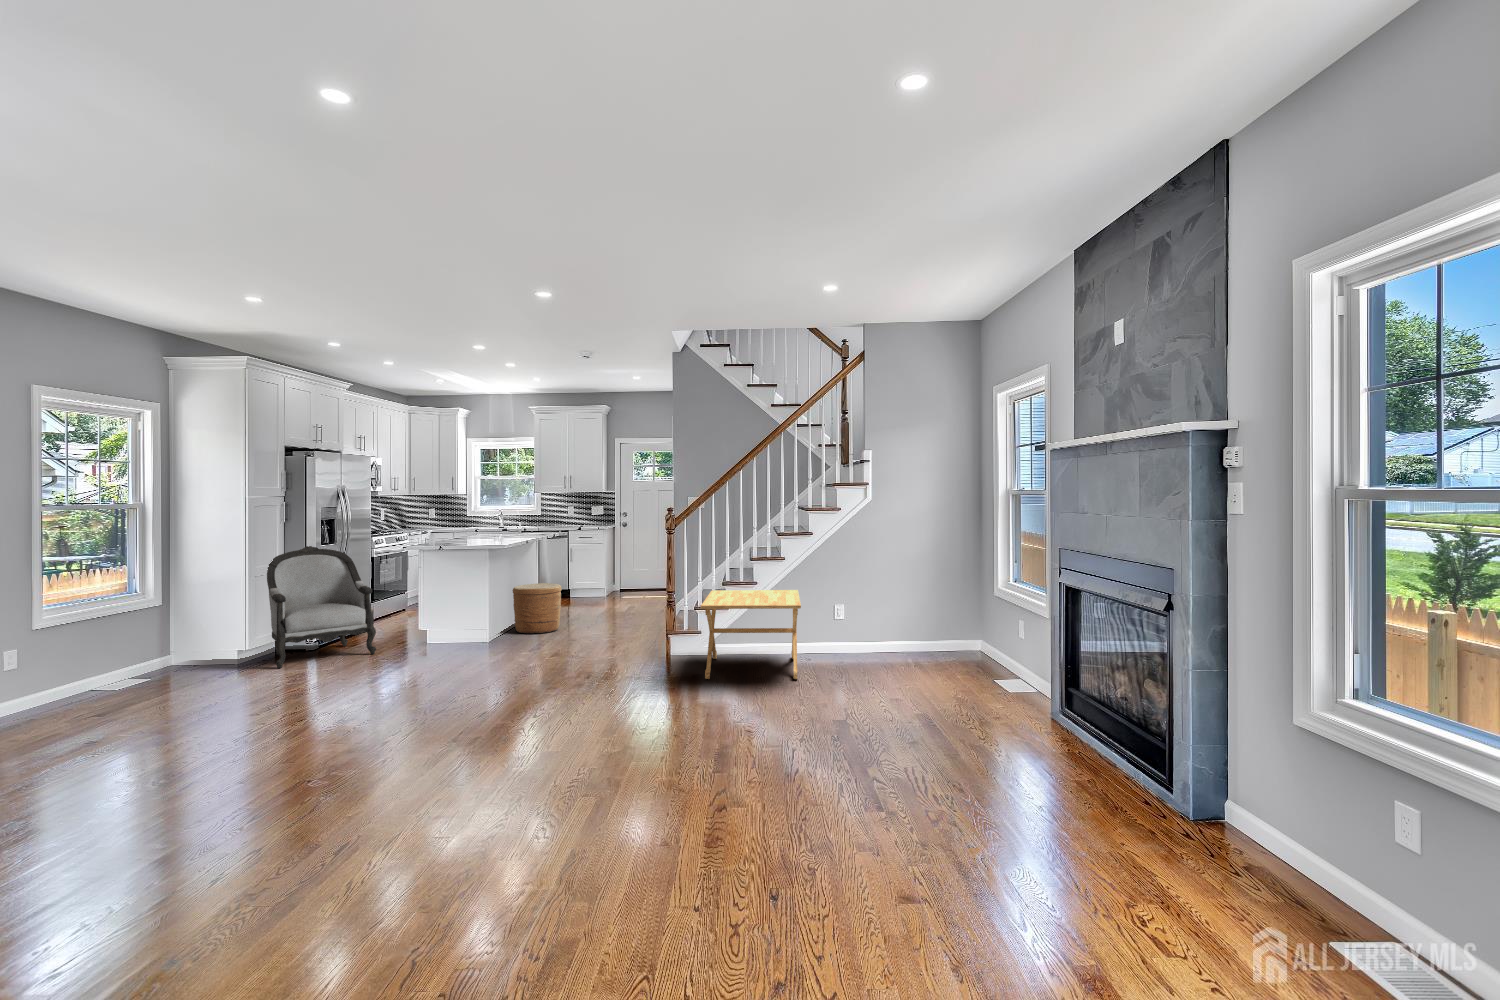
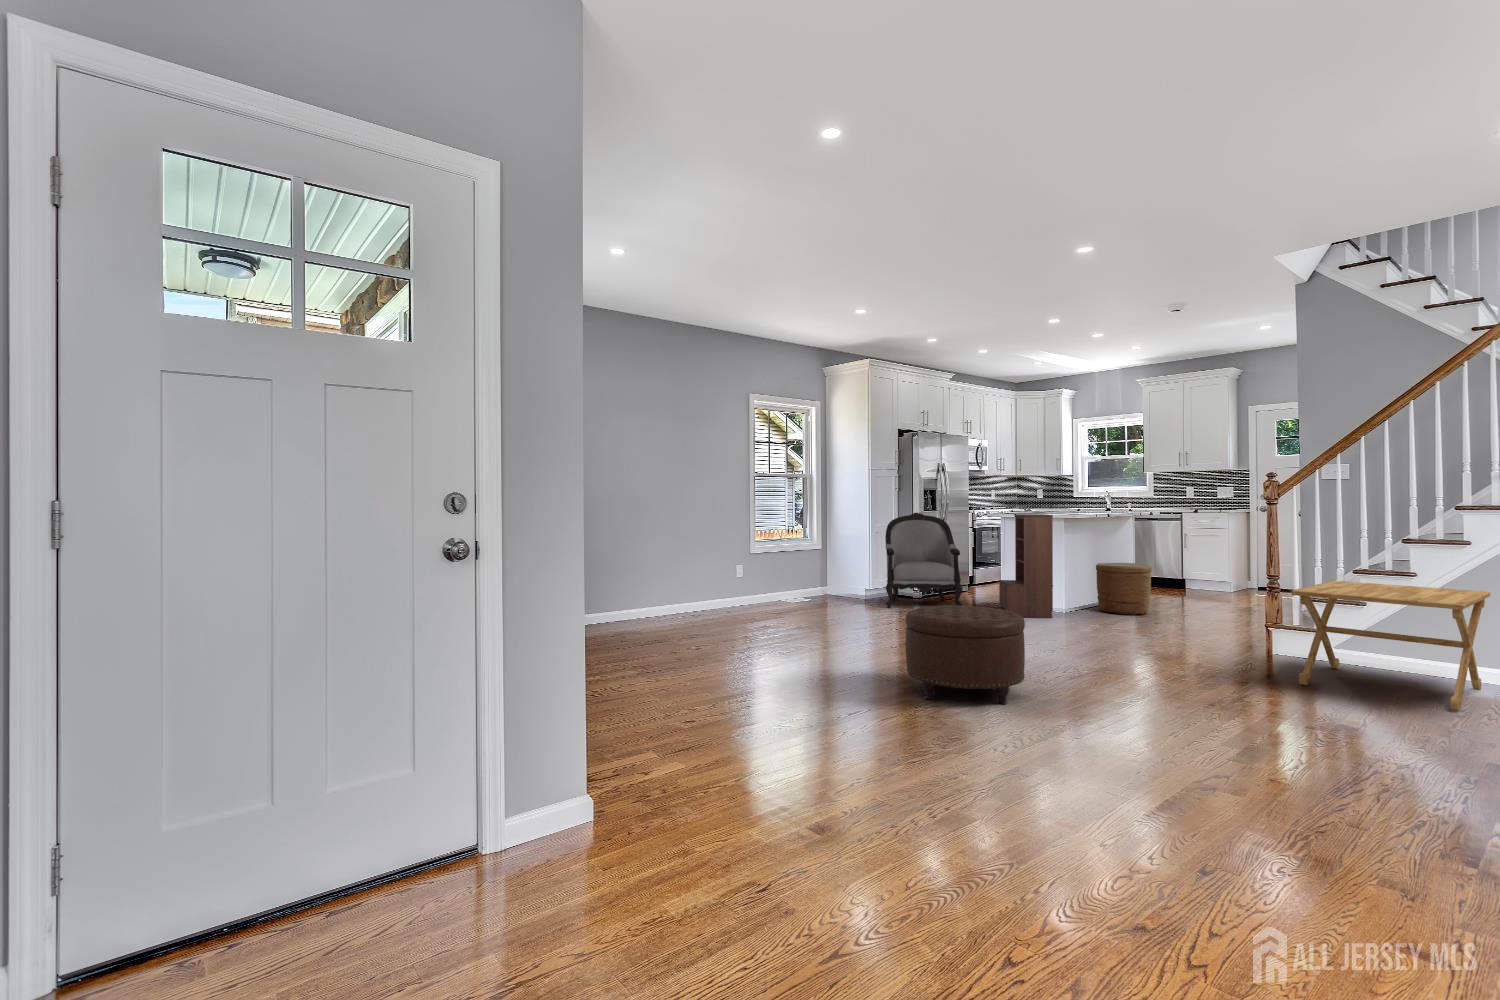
bookshelf: none [420,543,480,655] -> present [999,514,1053,618]
ottoman: none [373,664,515,791] -> present [905,605,1025,704]

